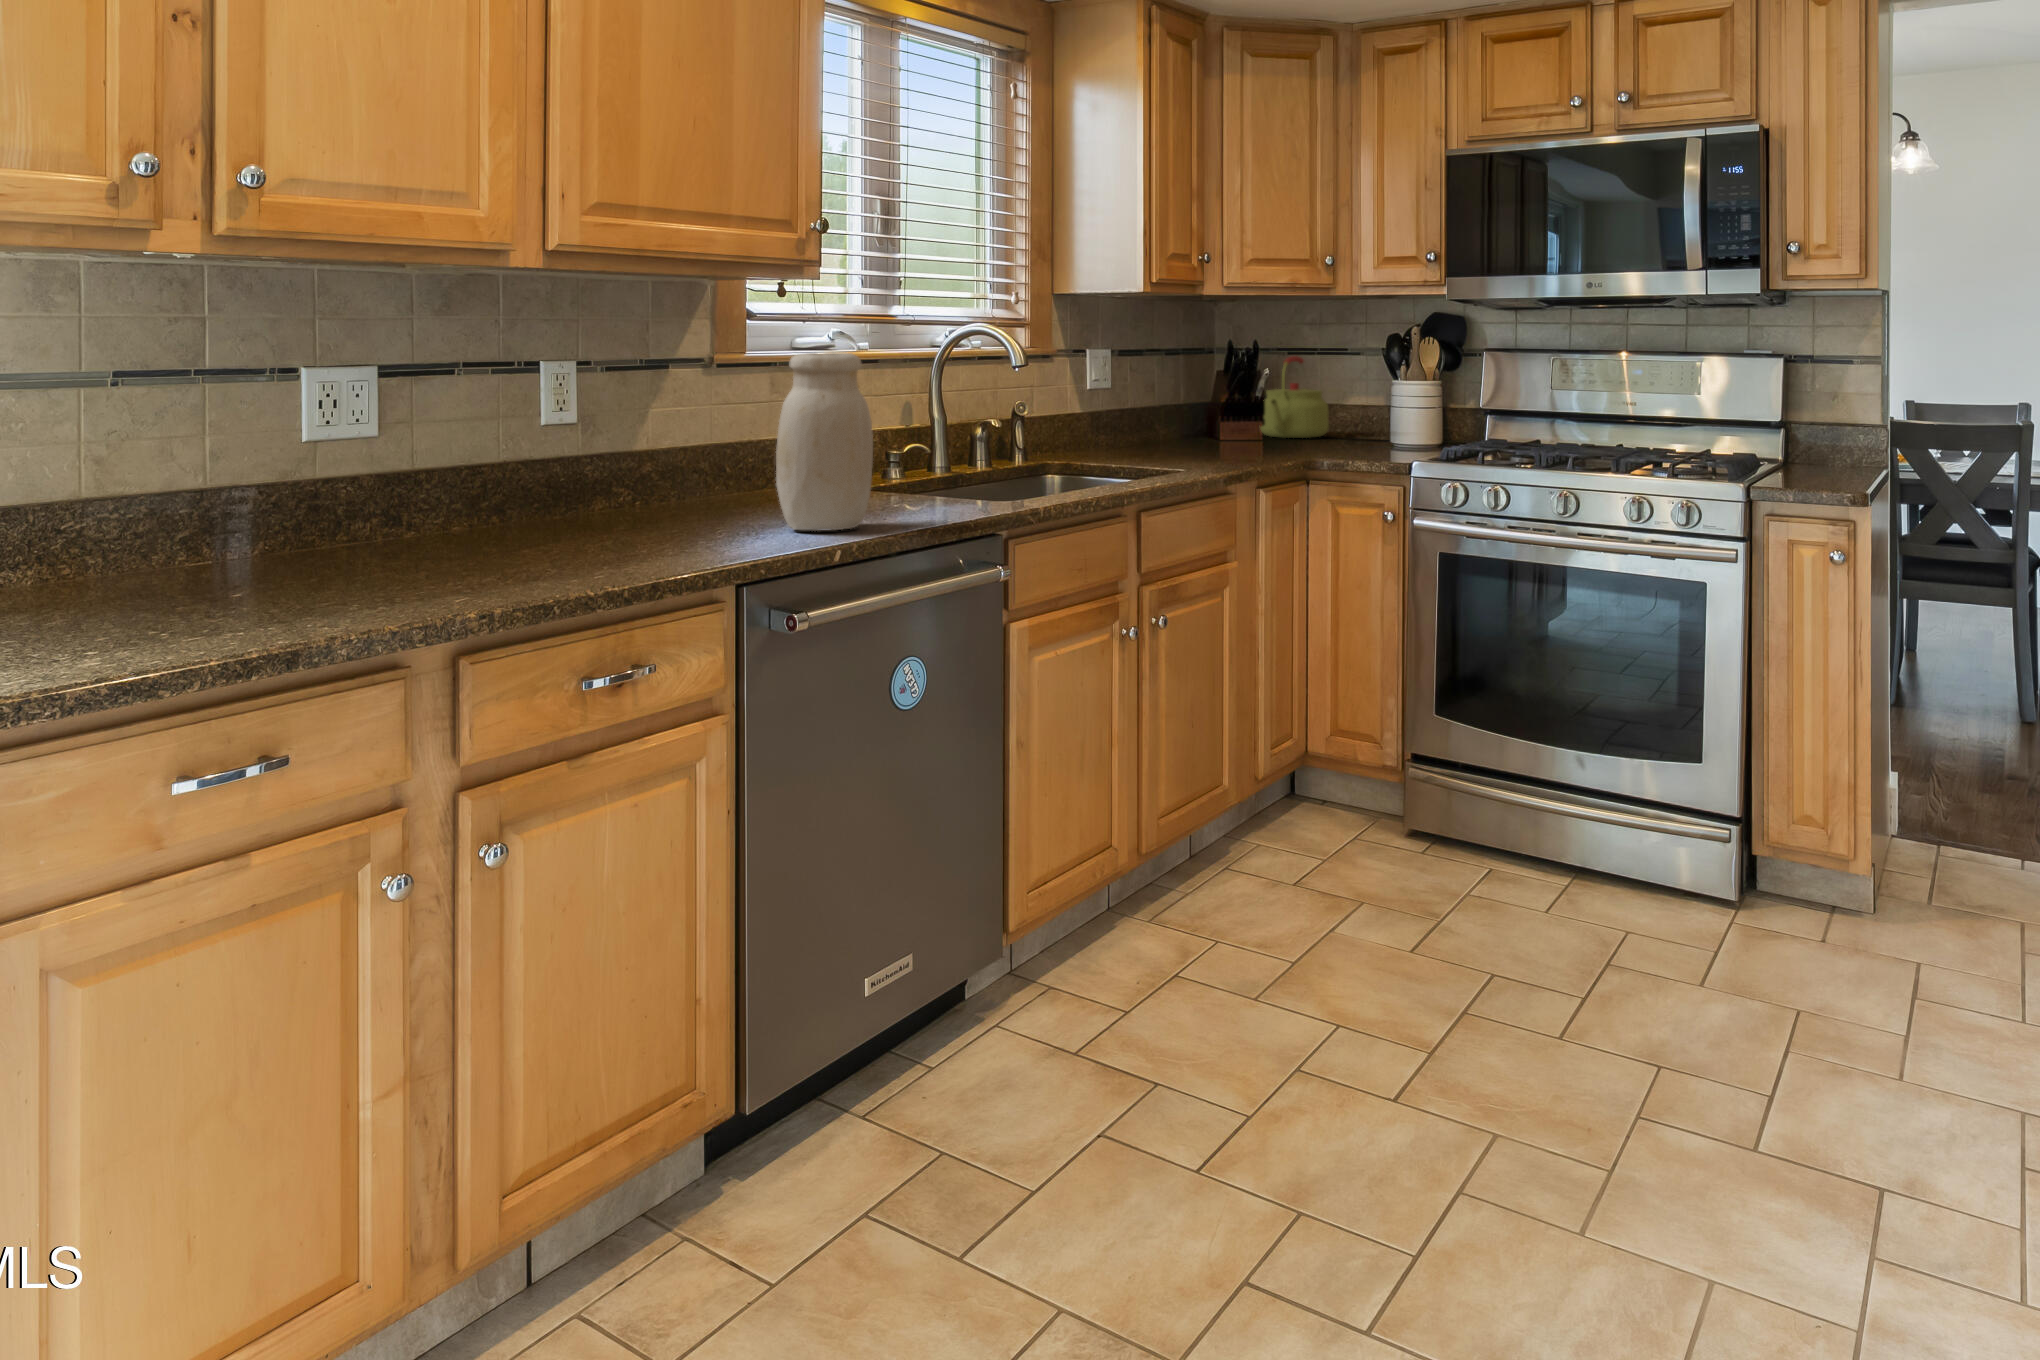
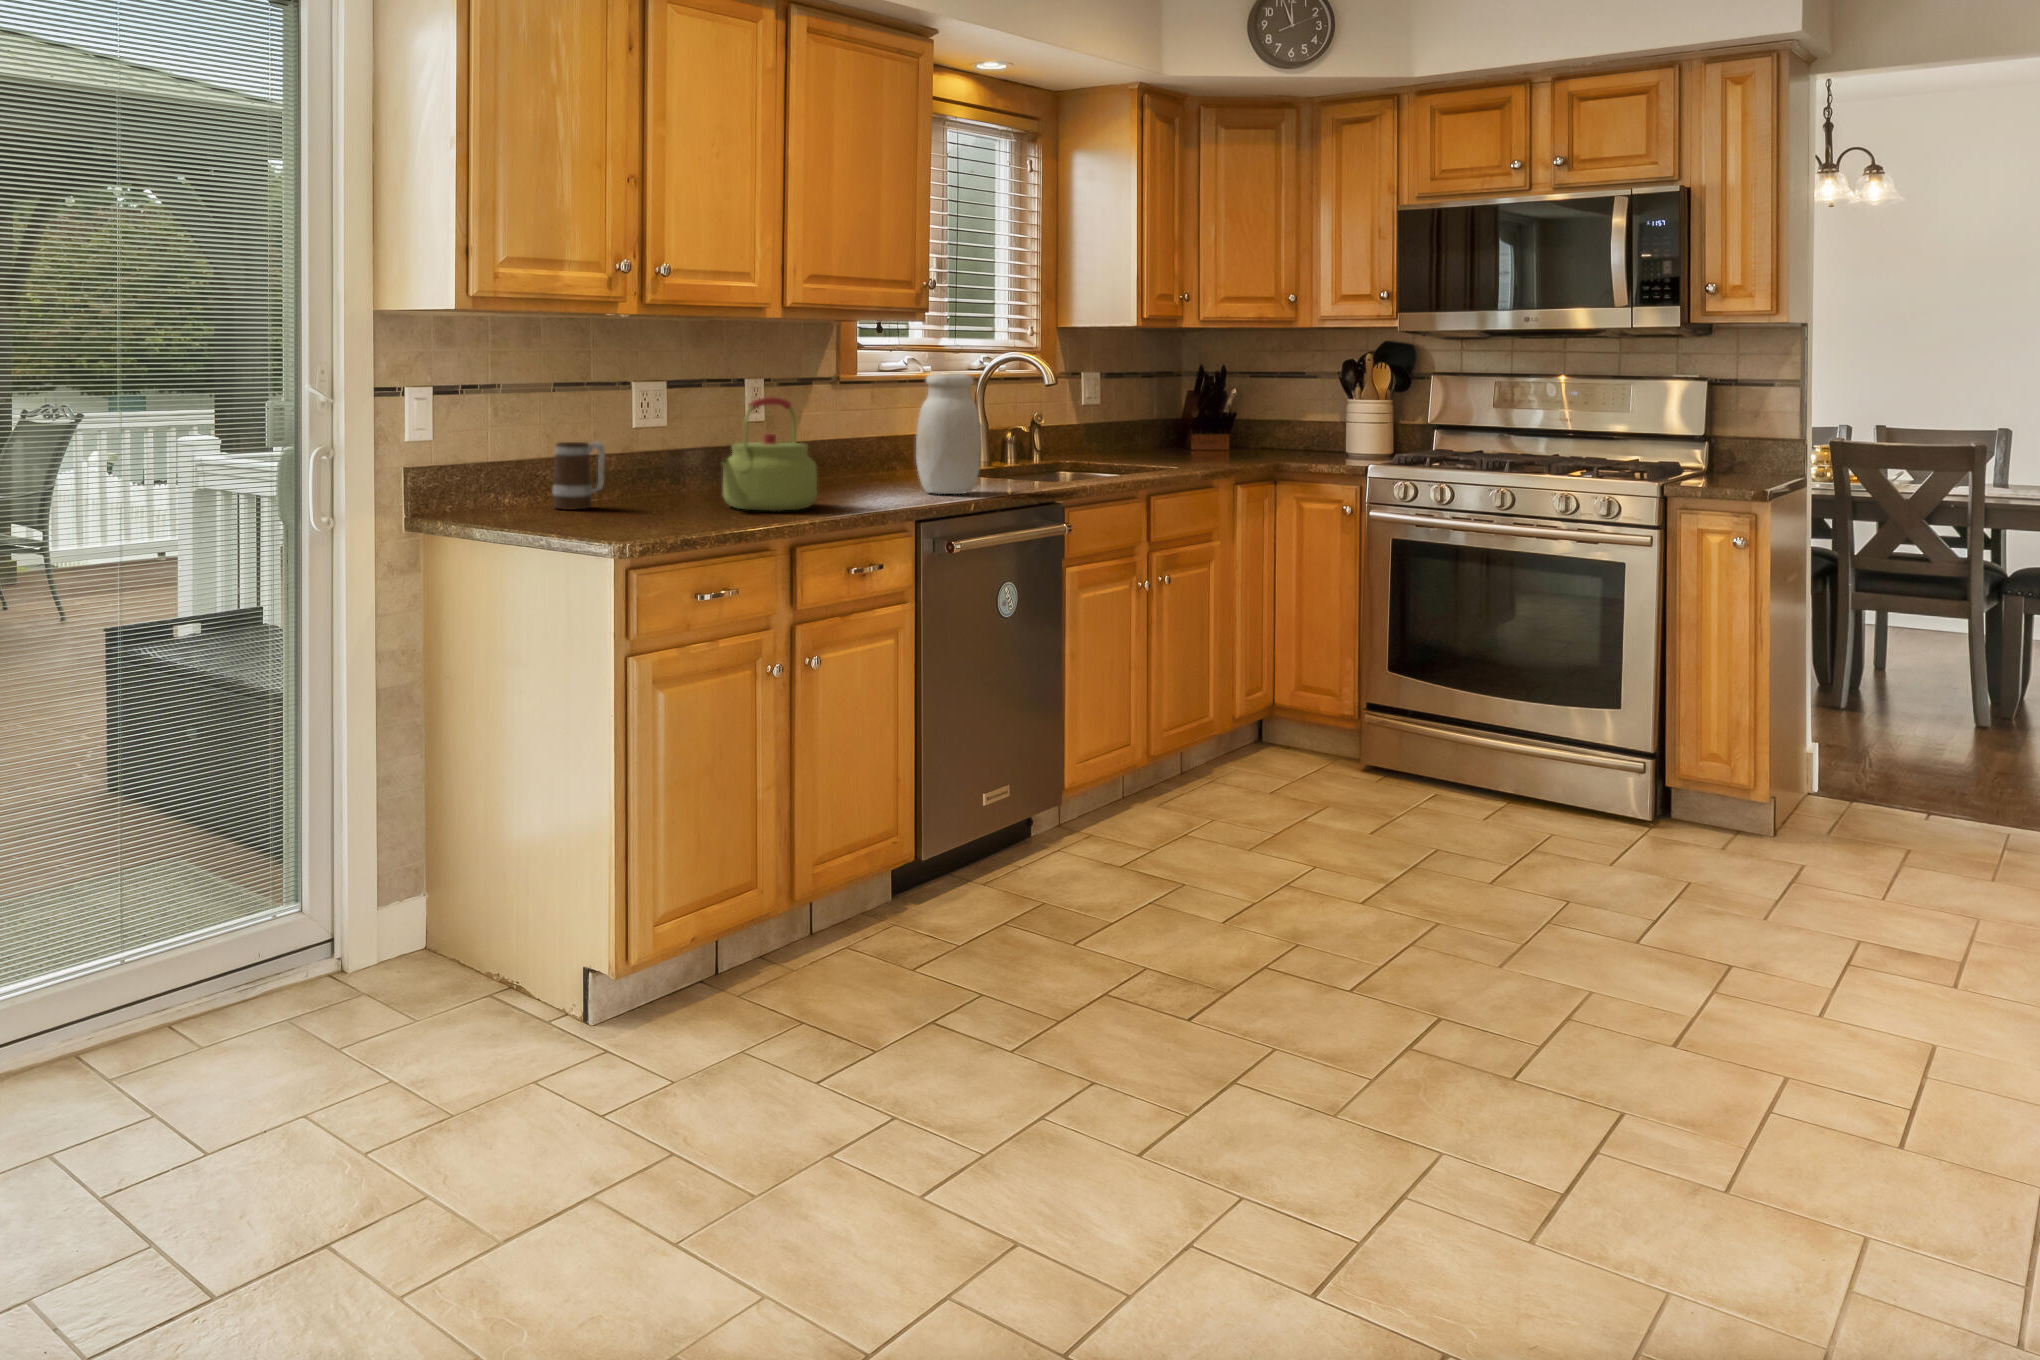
kettle: present [1260,356,1329,438] -> present [721,397,817,511]
mug: none [63,473,157,593] -> present [552,442,605,509]

